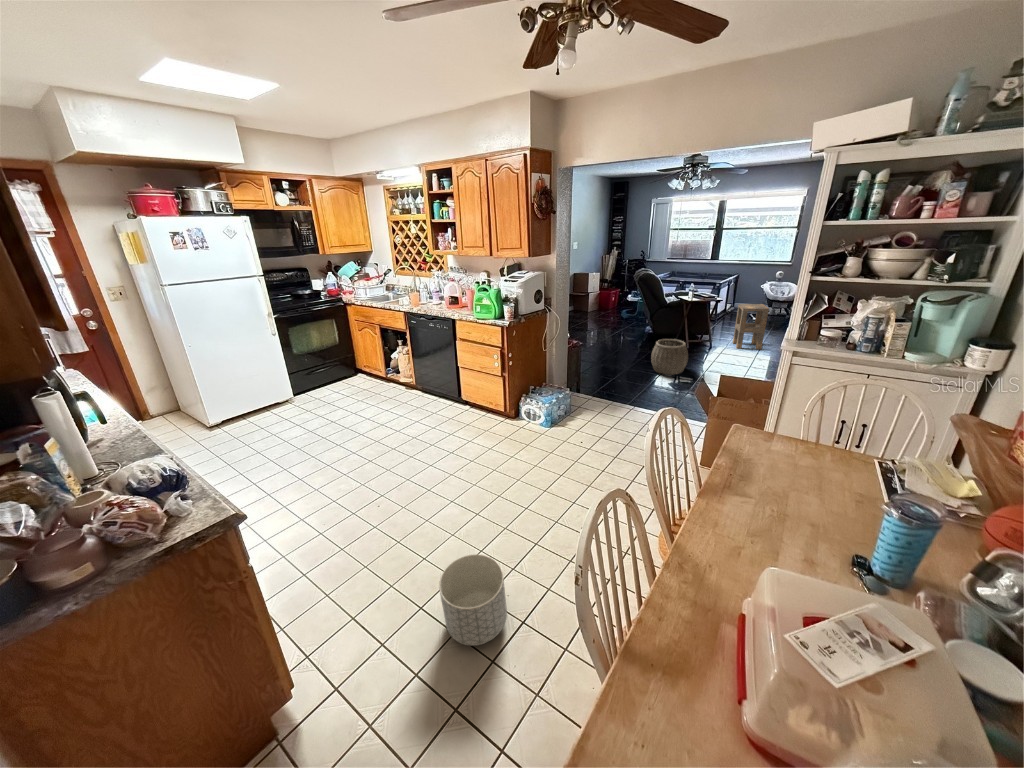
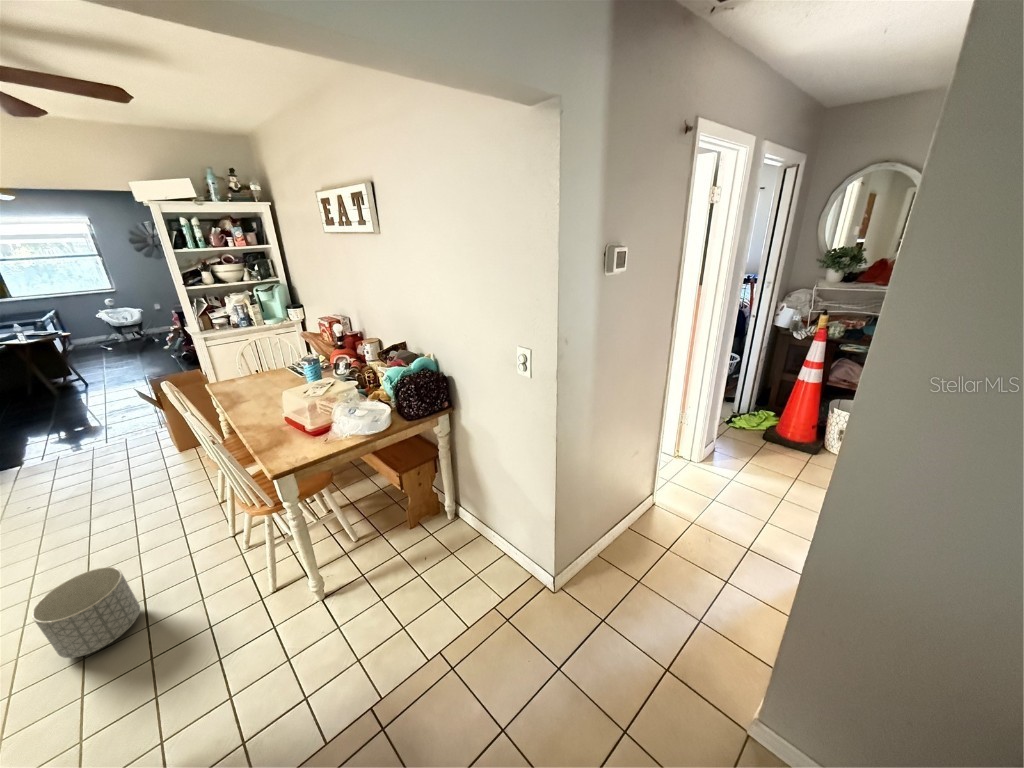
side table: present [733,304,769,350] -> none [97,328,150,375]
woven basket: present [651,339,688,375] -> none [28,379,88,421]

